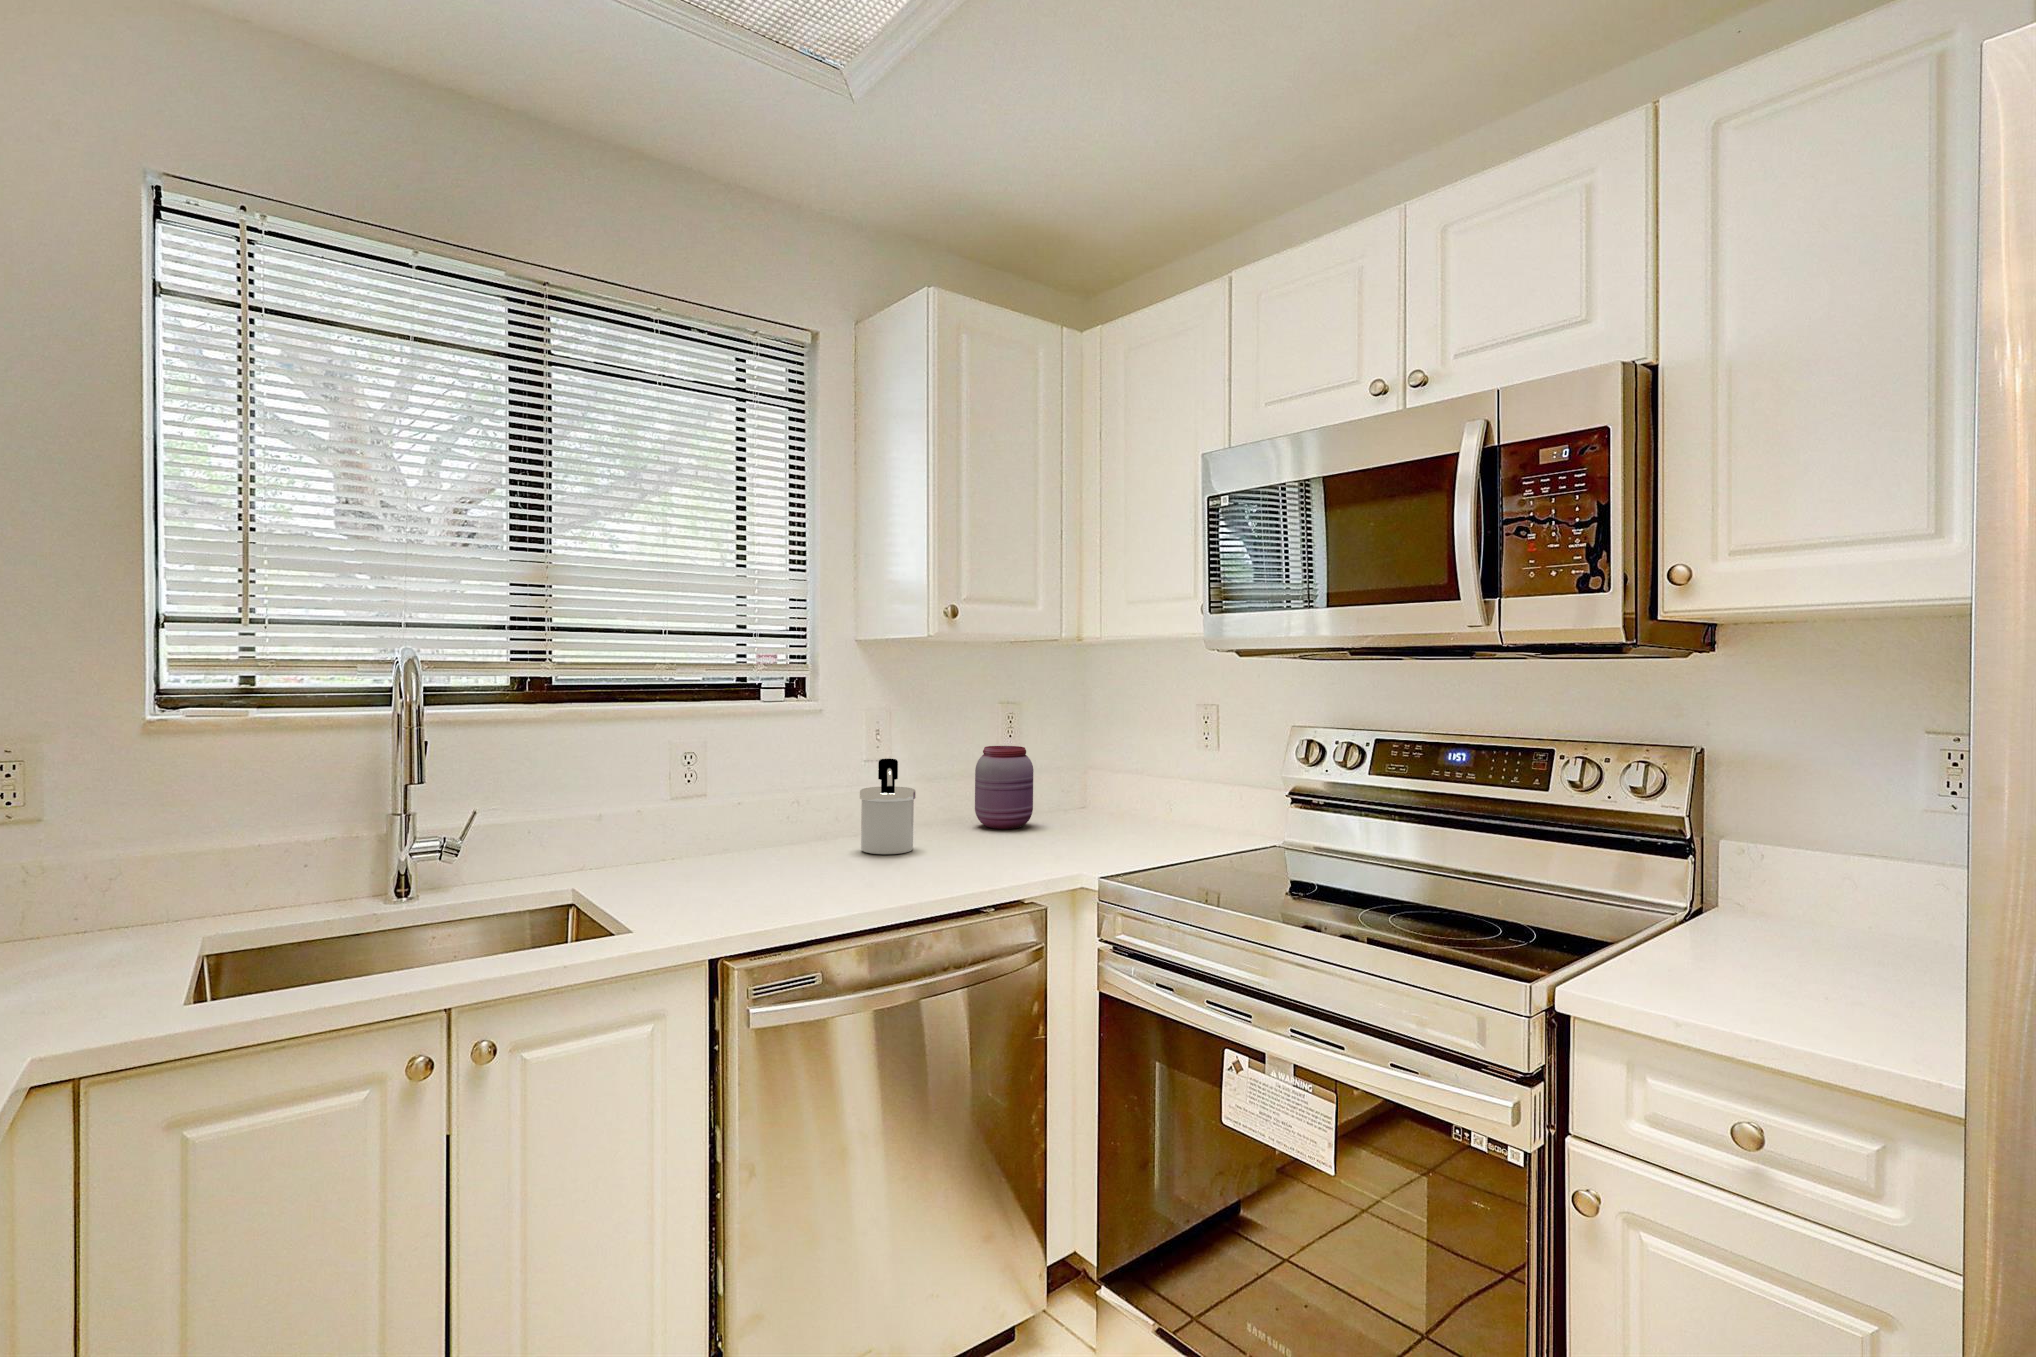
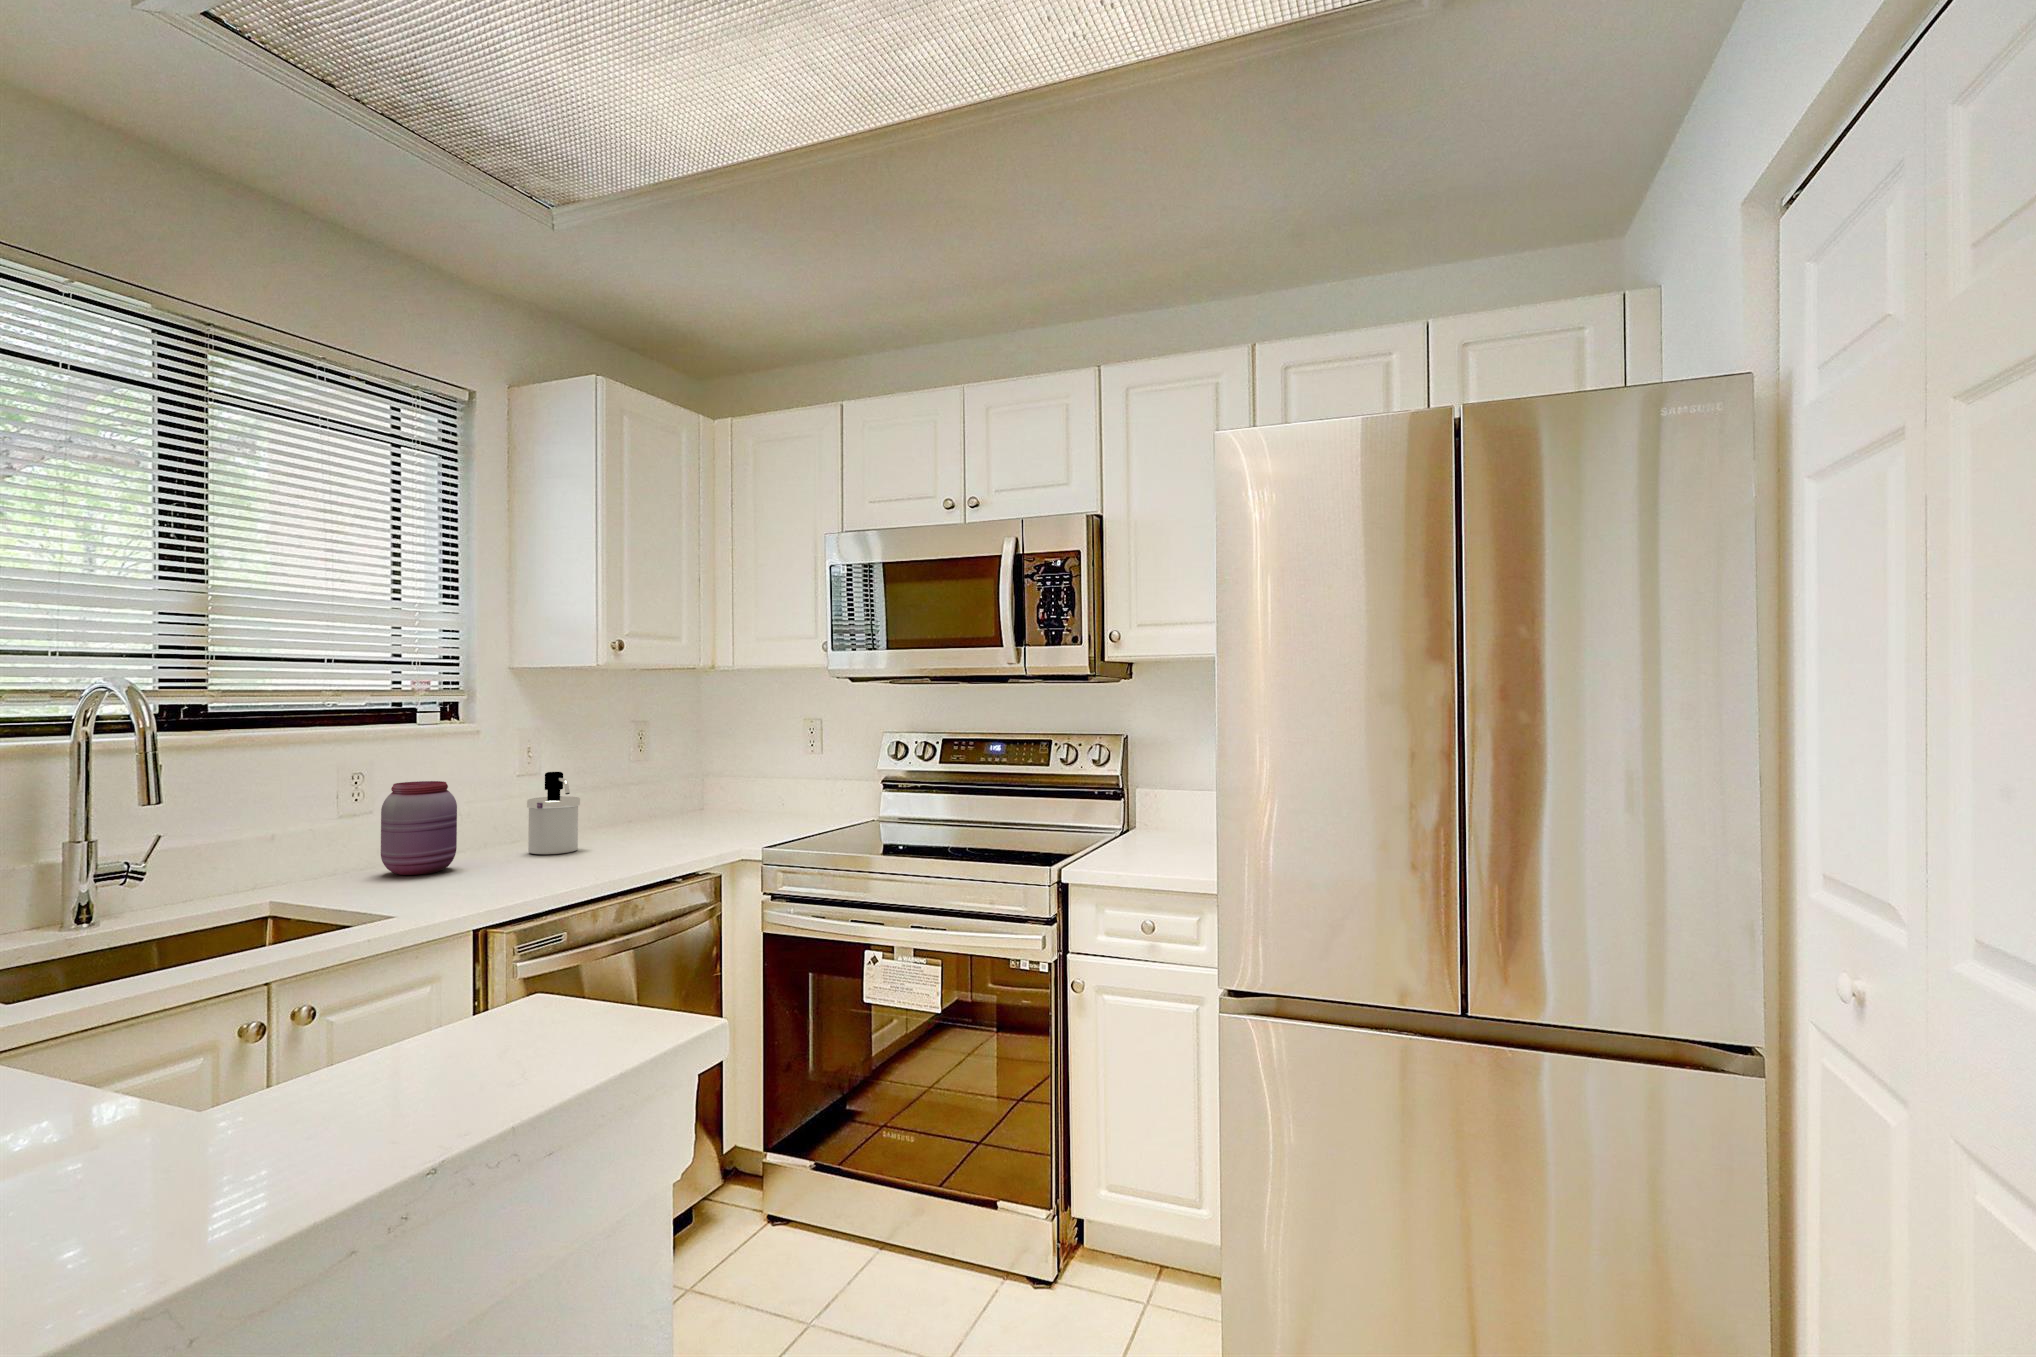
jar: present [975,746,1033,829] -> present [381,781,457,875]

